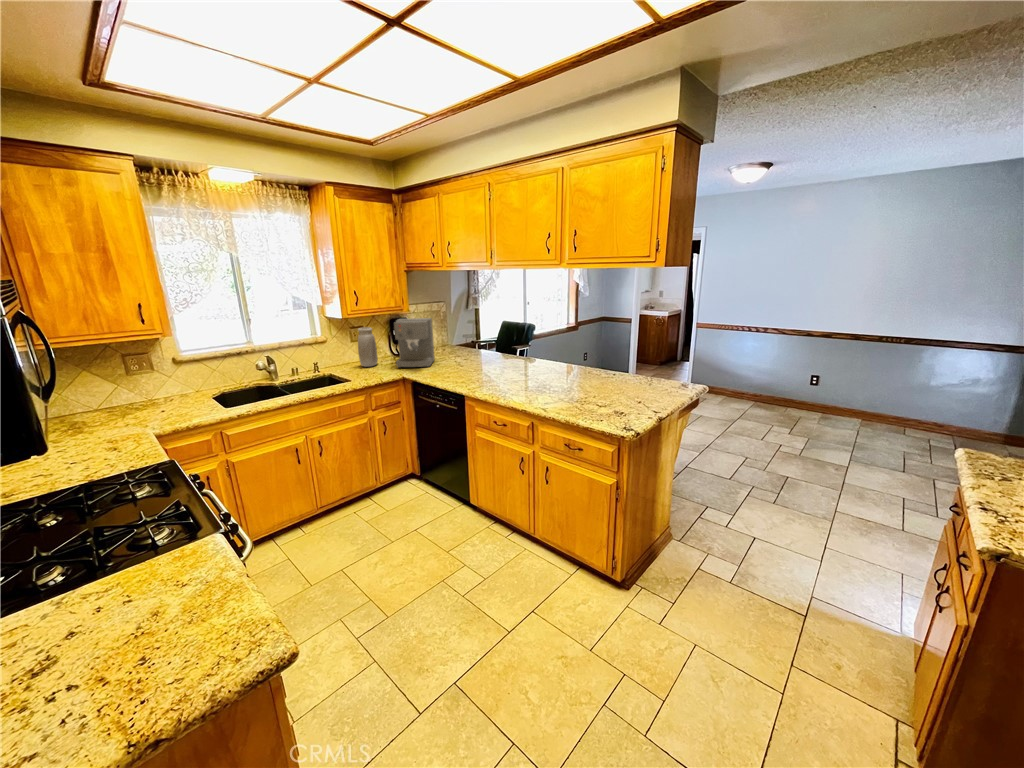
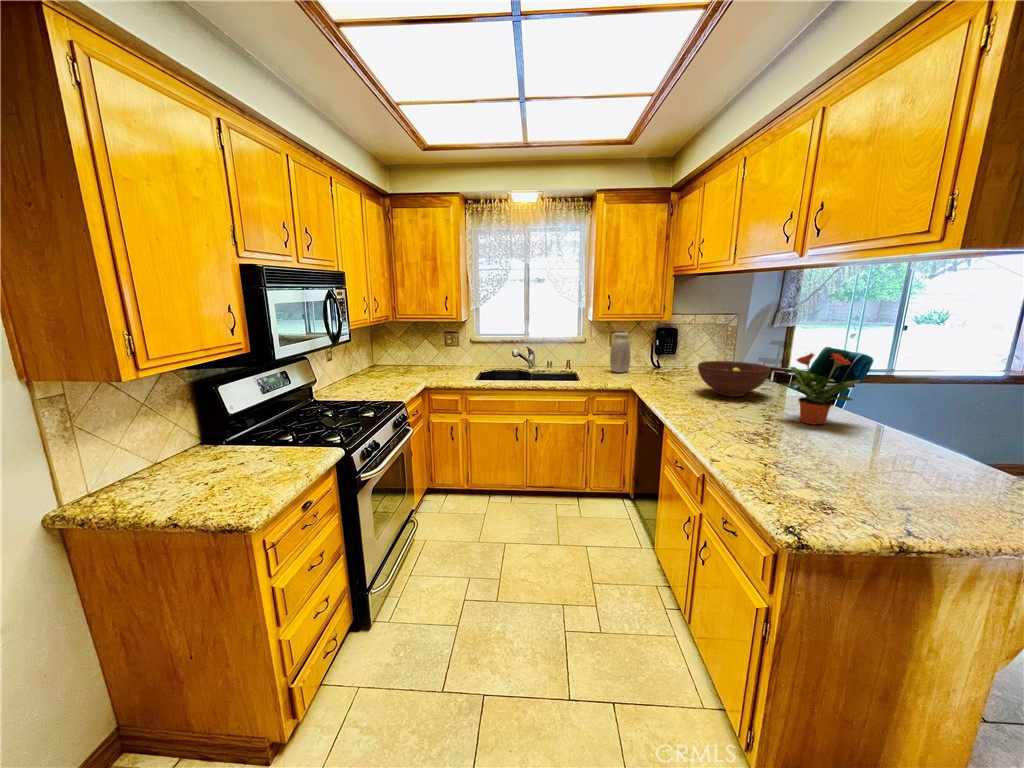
coffee maker: present [394,318,435,368] -> none [637,326,694,383]
potted plant: none [528,329,566,375] -> present [782,353,860,425]
fruit bowl: none [457,341,505,368] -> present [698,361,770,397]

